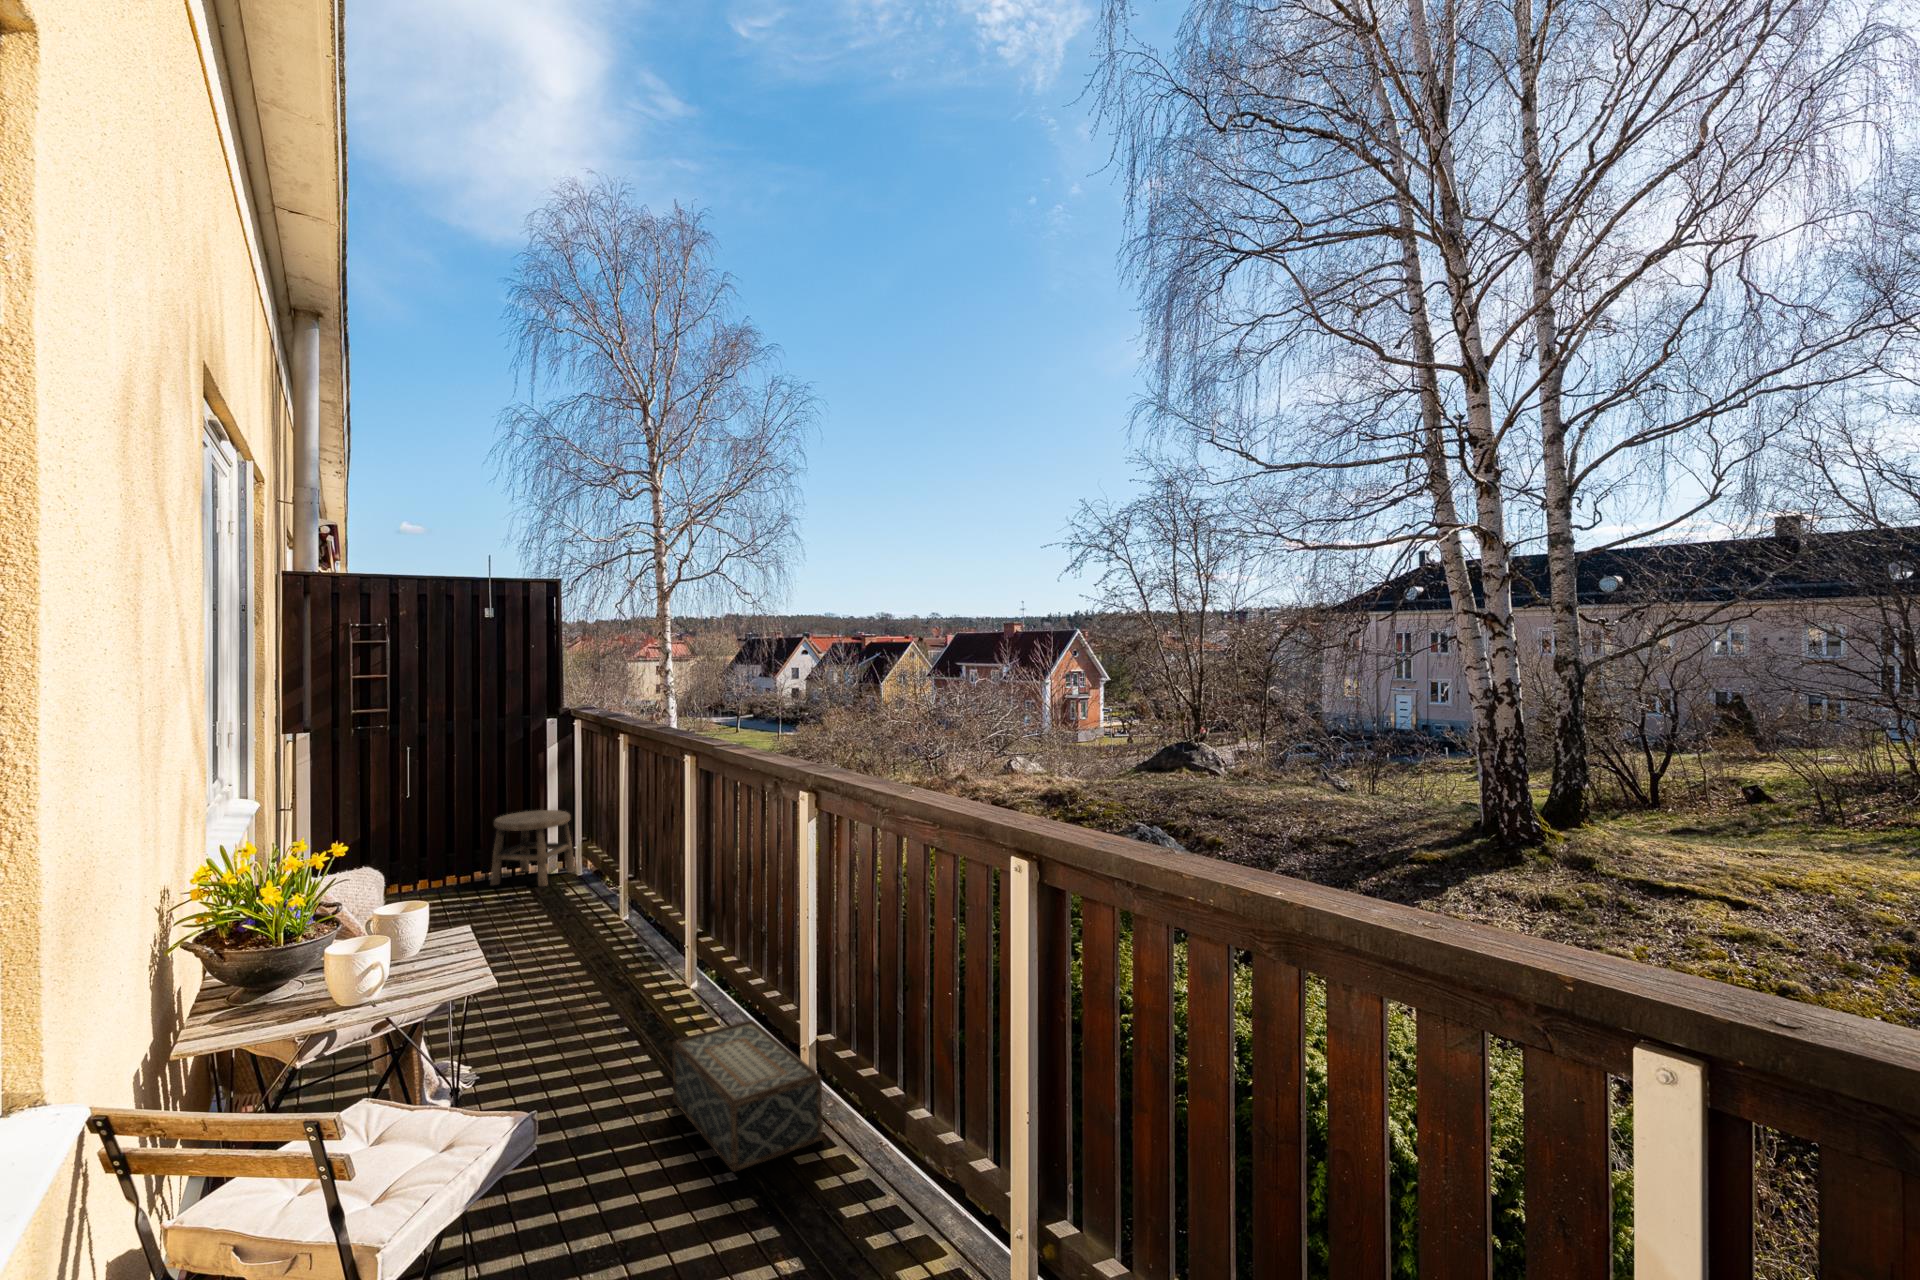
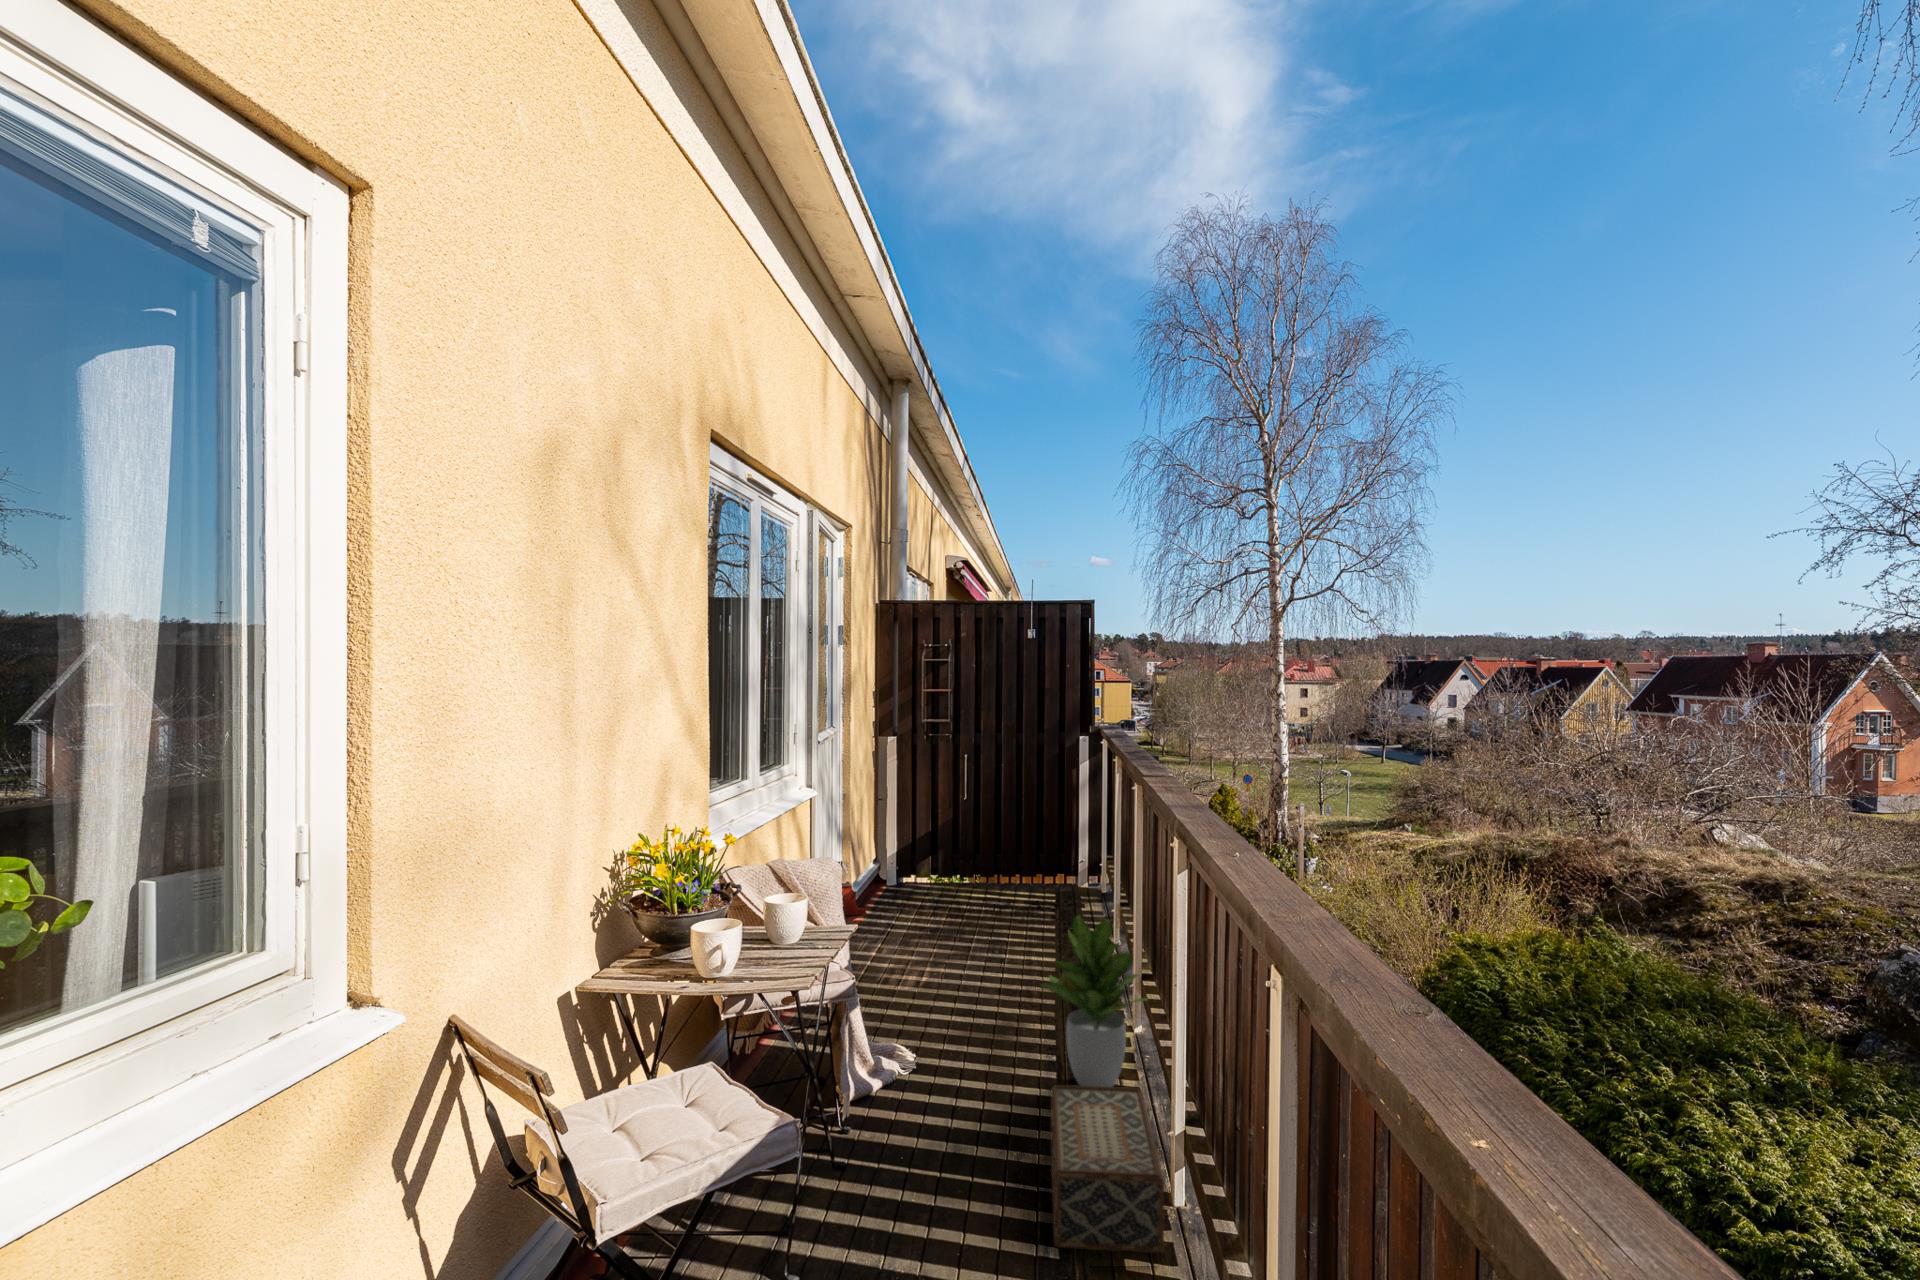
stool: present [491,810,575,887] -> none [1046,822,1122,897]
potted plant: none [619,879,728,1047] -> present [1040,914,1147,1087]

